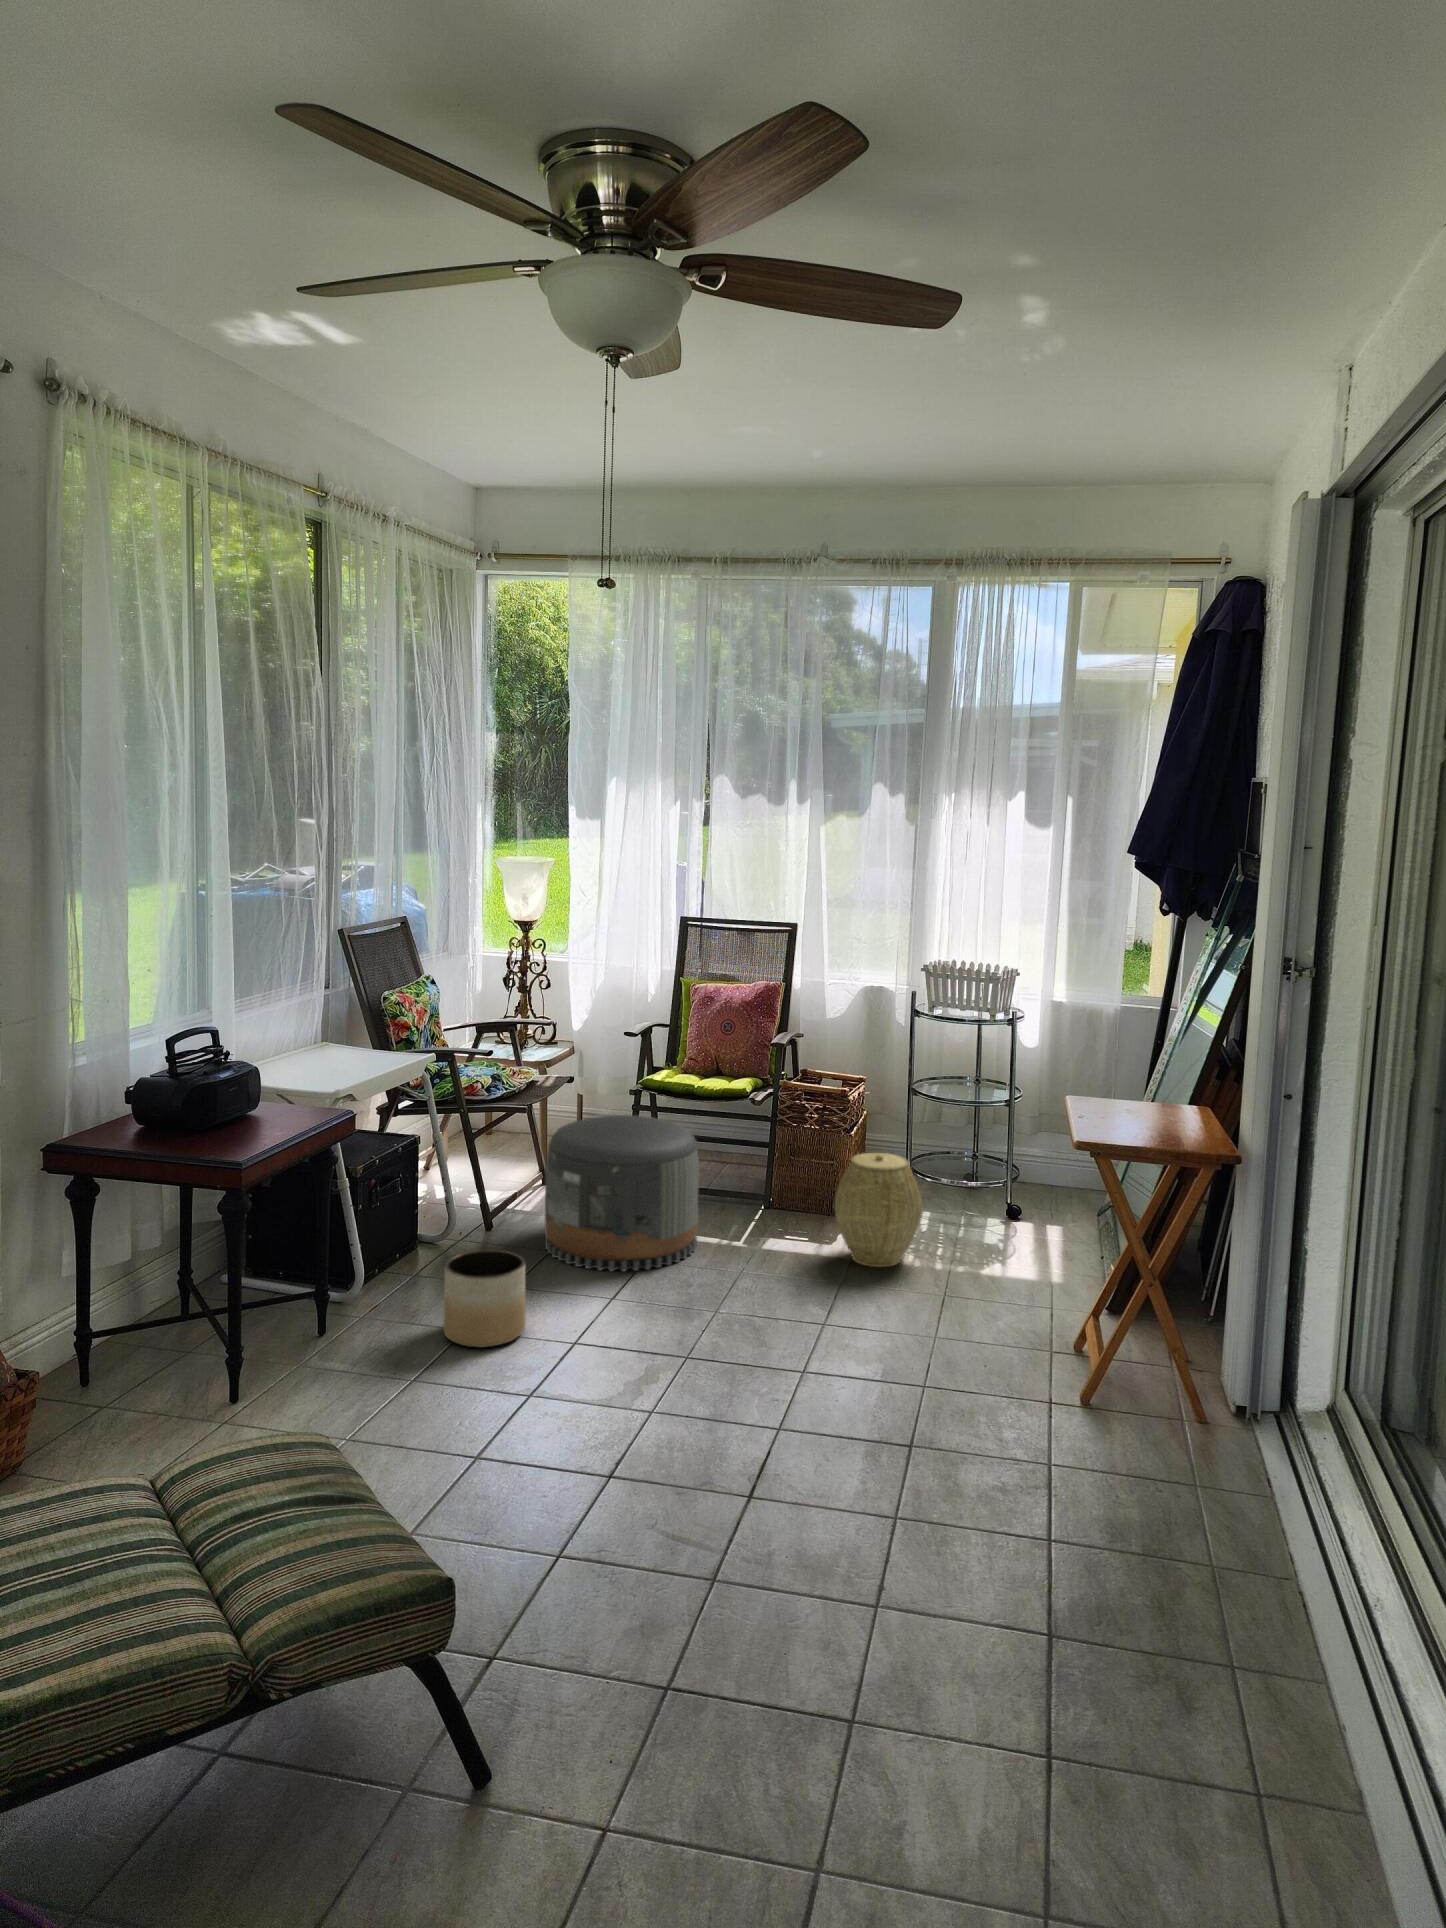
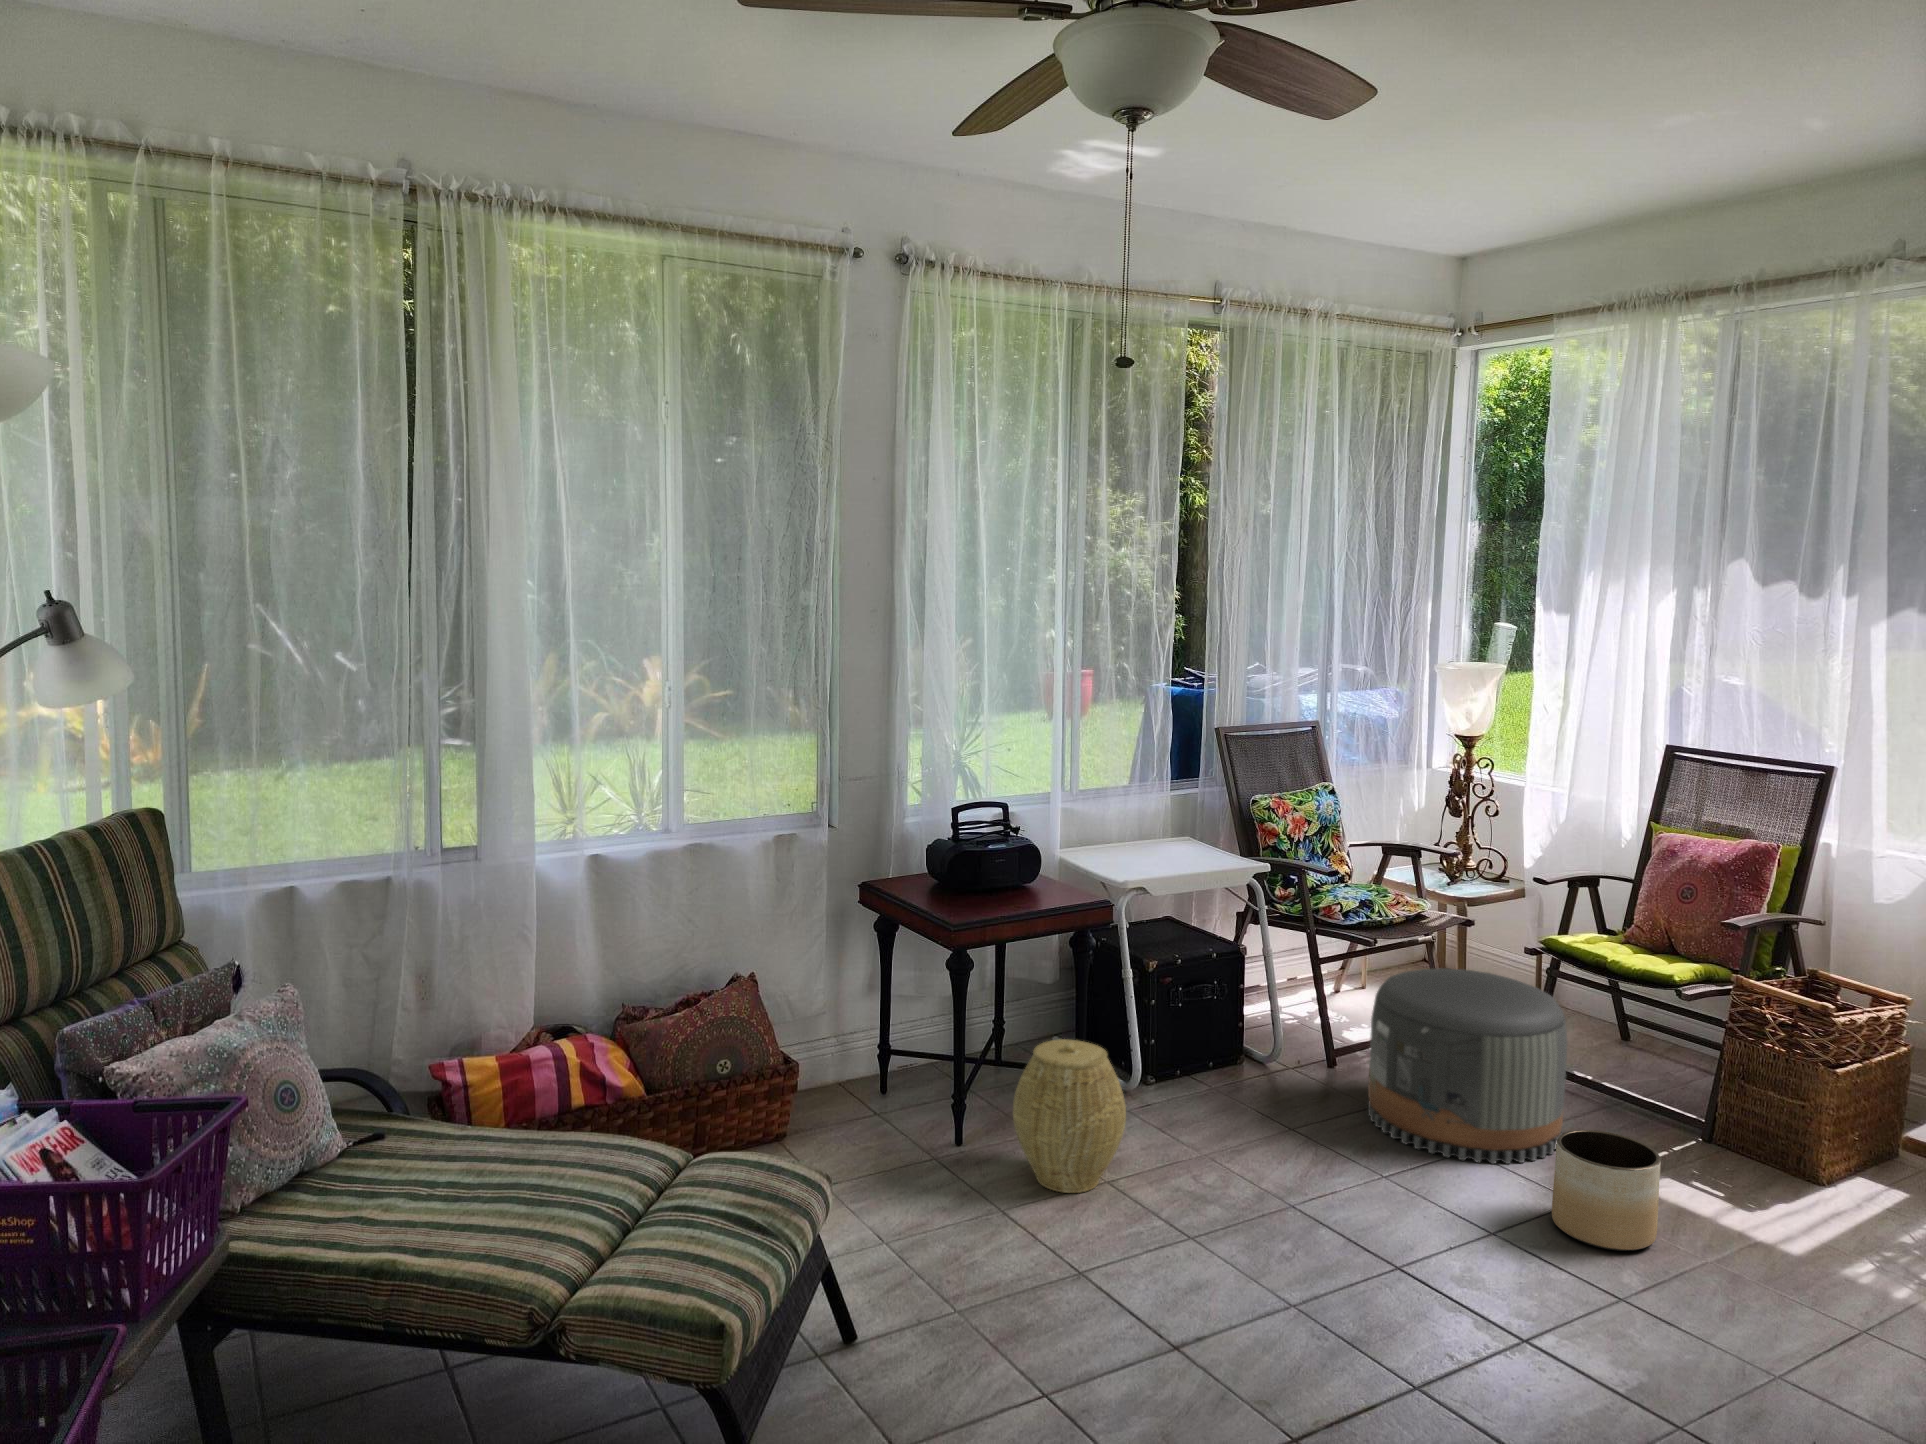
woven basket: present [835,1153,922,1267] -> present [1013,1039,1126,1193]
planter: present [444,1250,525,1348] -> present [1552,1130,1661,1251]

